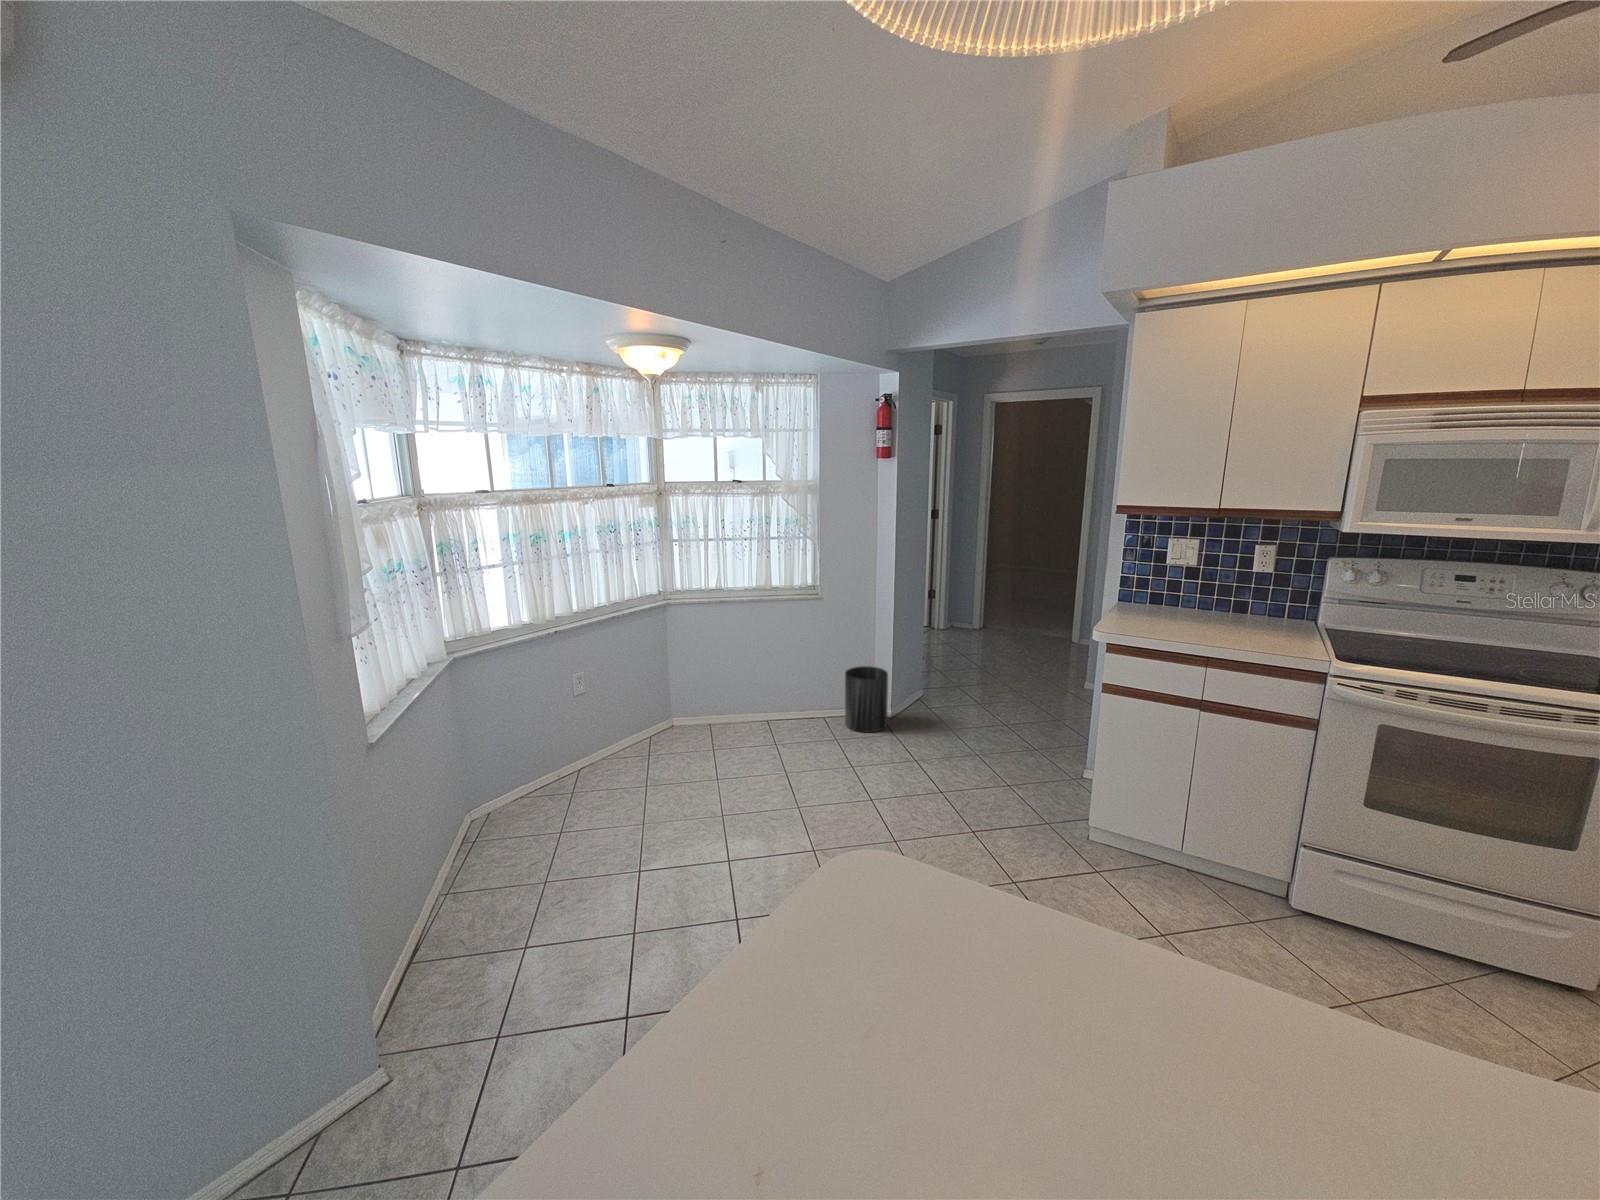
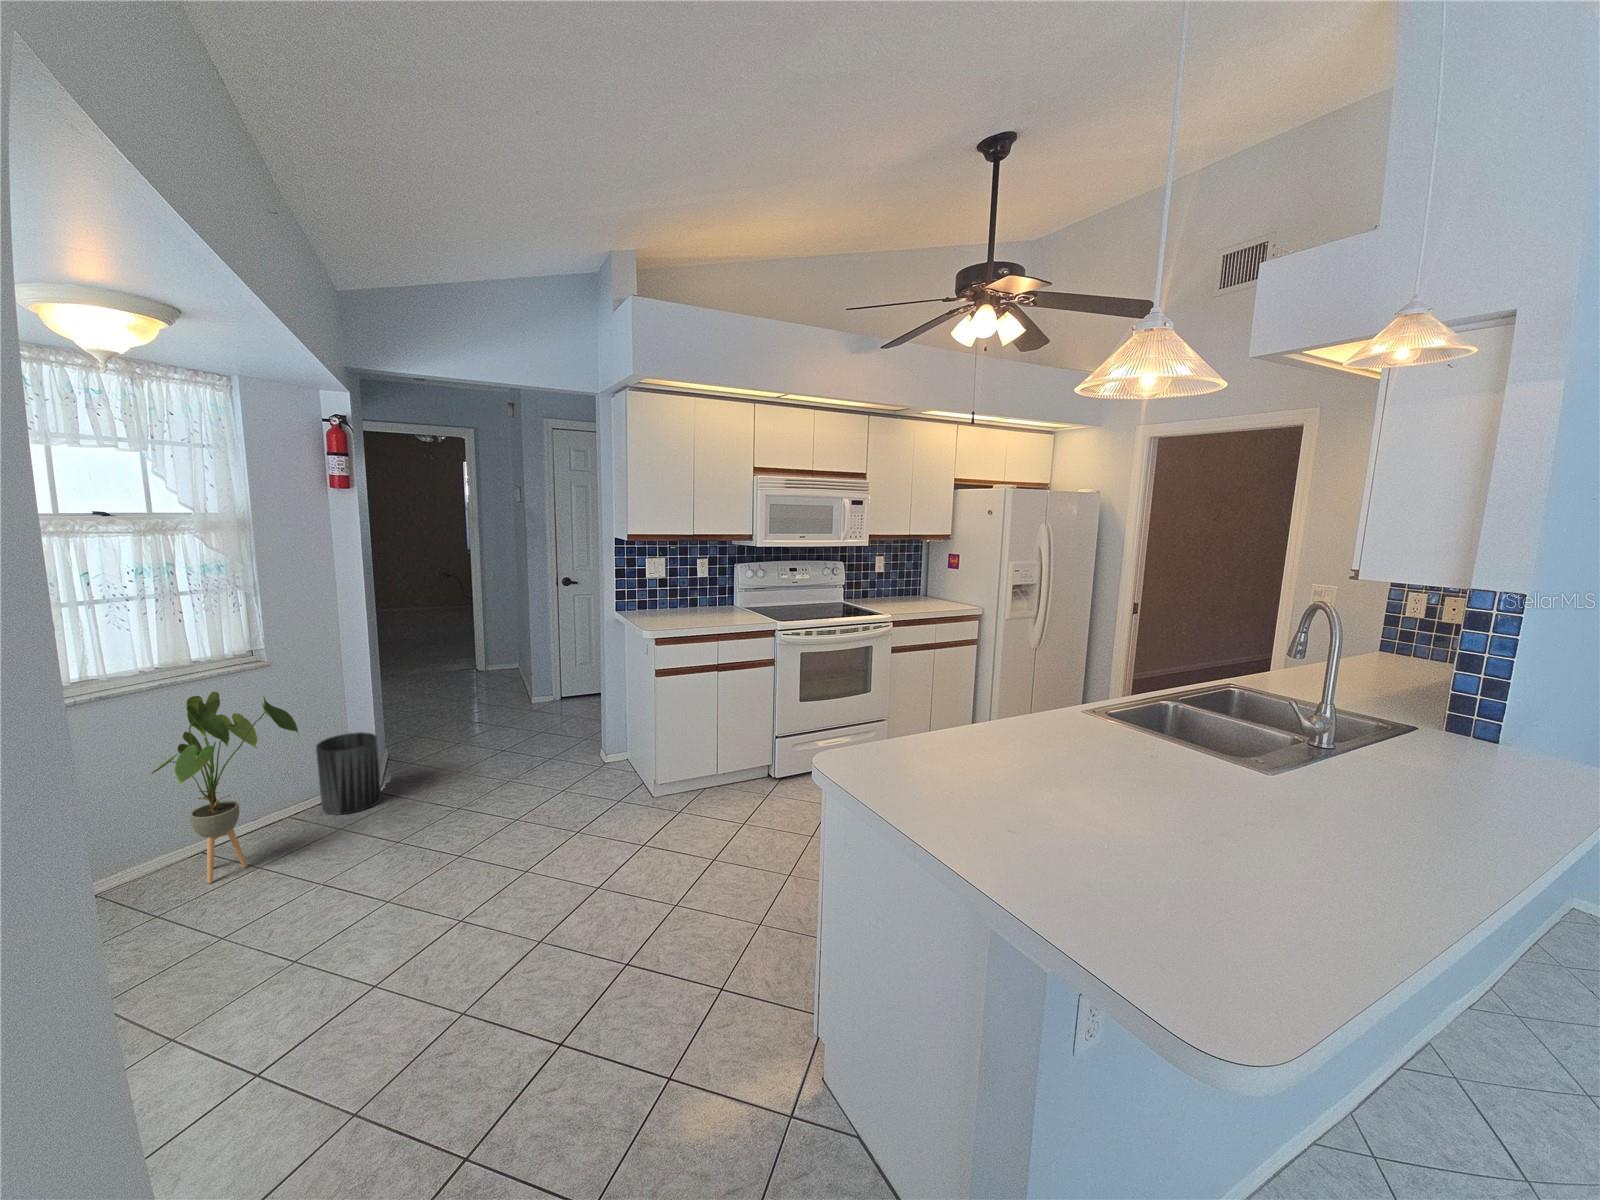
house plant: none [730,611,808,743] -> present [152,692,299,883]

